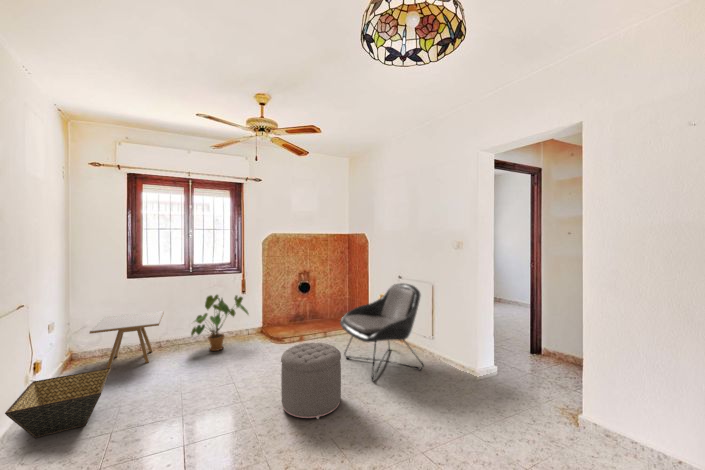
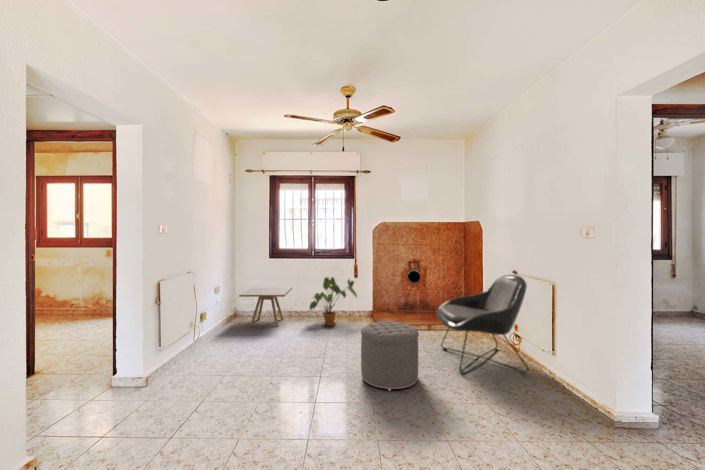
basket: present [5,368,111,438] -> none [182,321,246,358]

